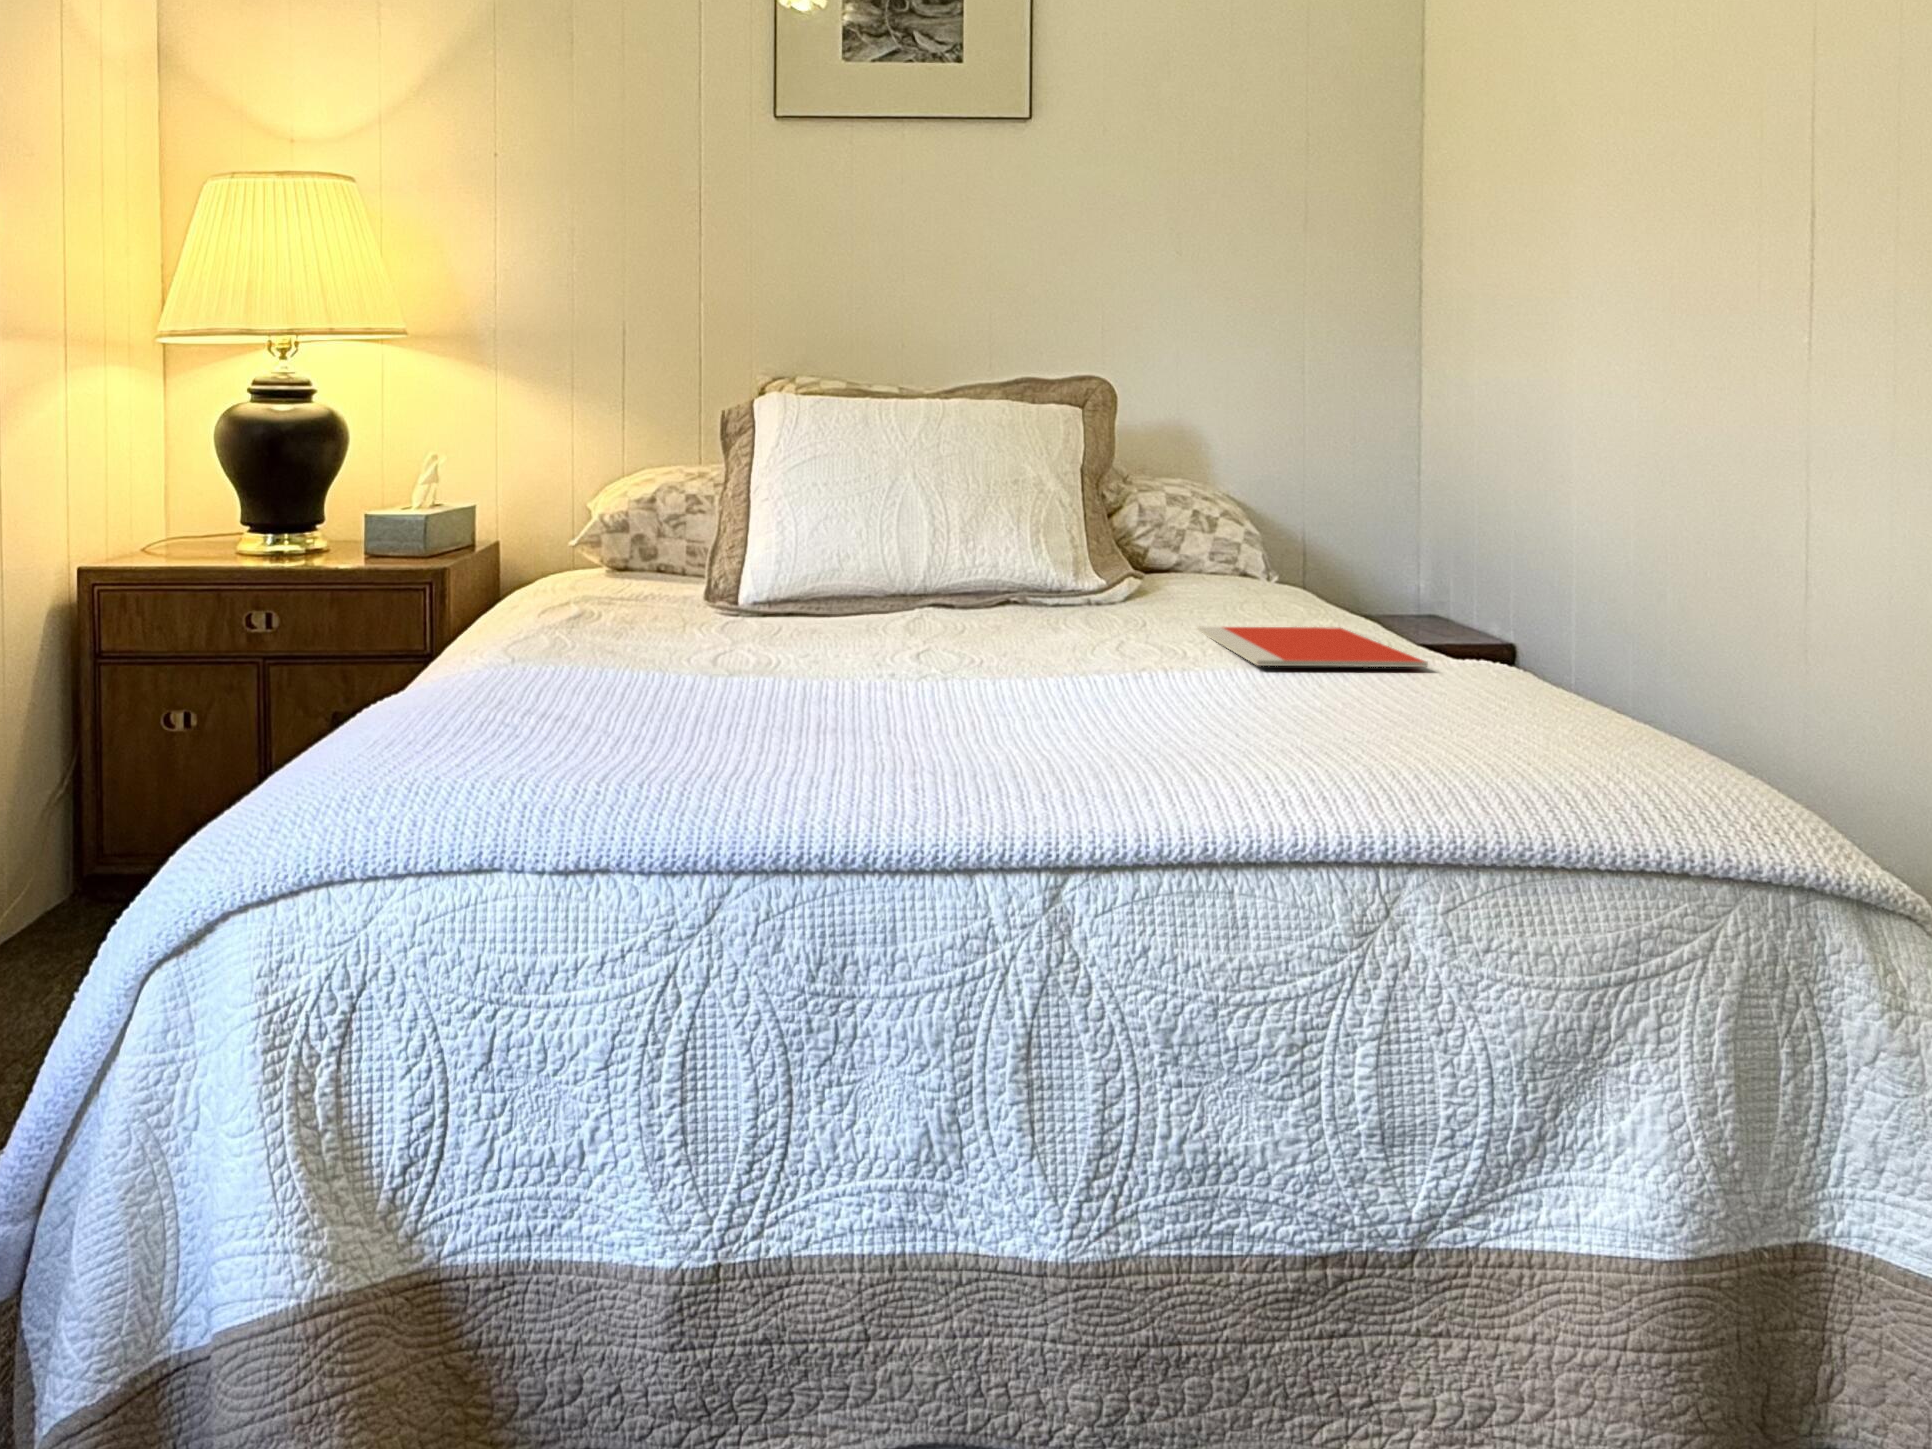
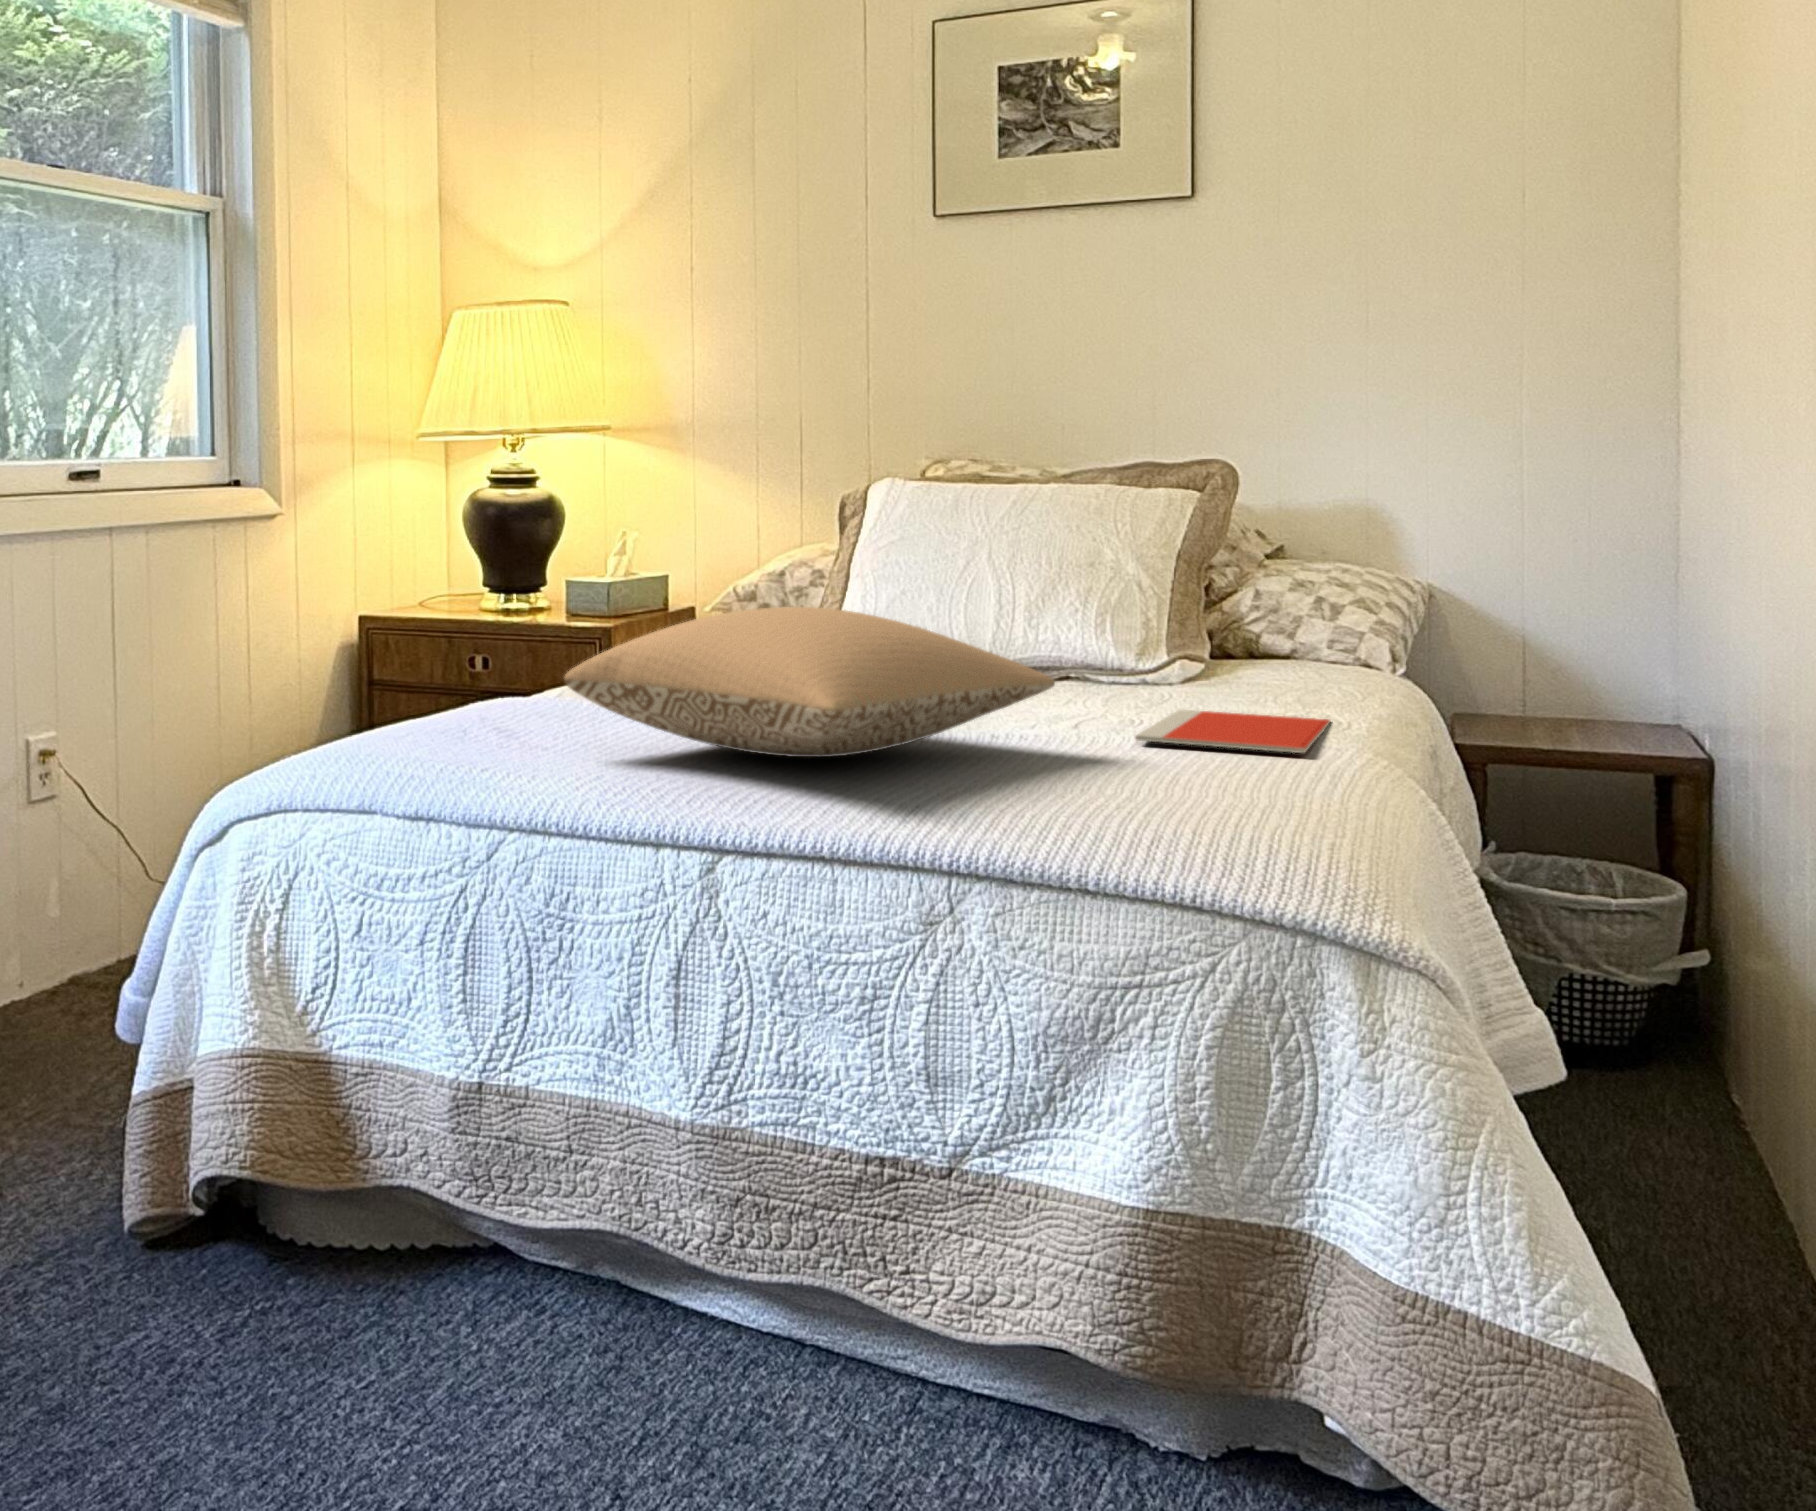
pillow: none [689,533,1216,719] -> present [565,607,1055,757]

